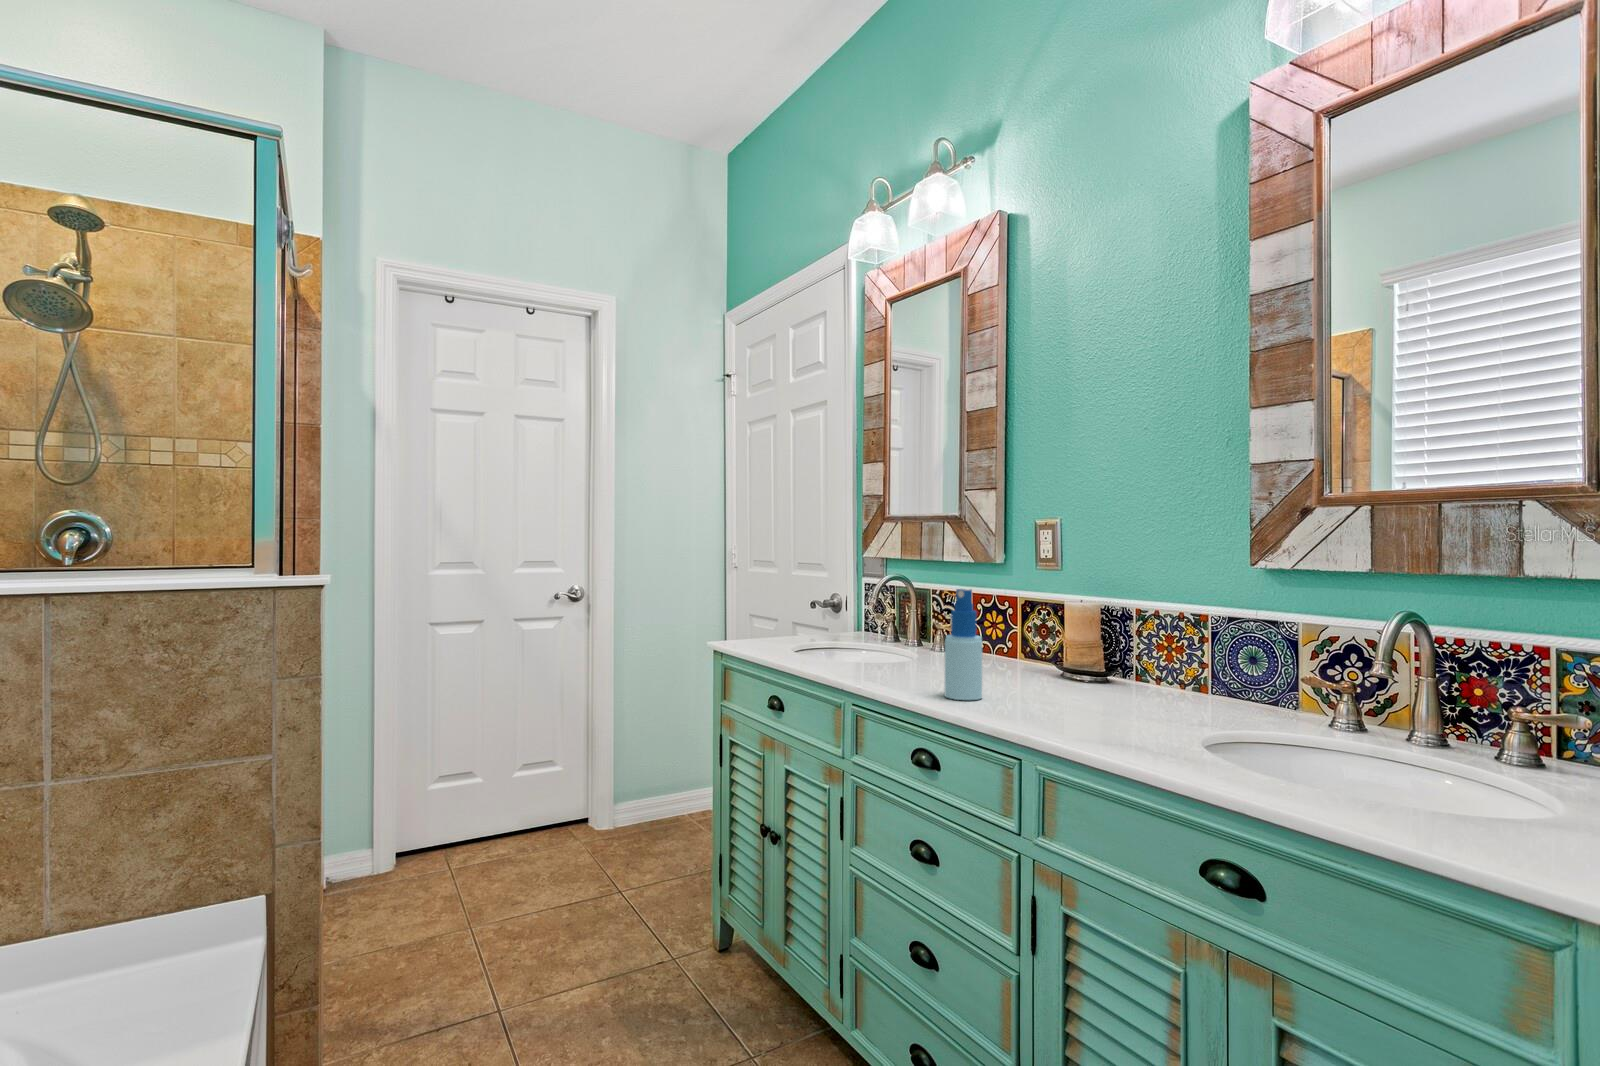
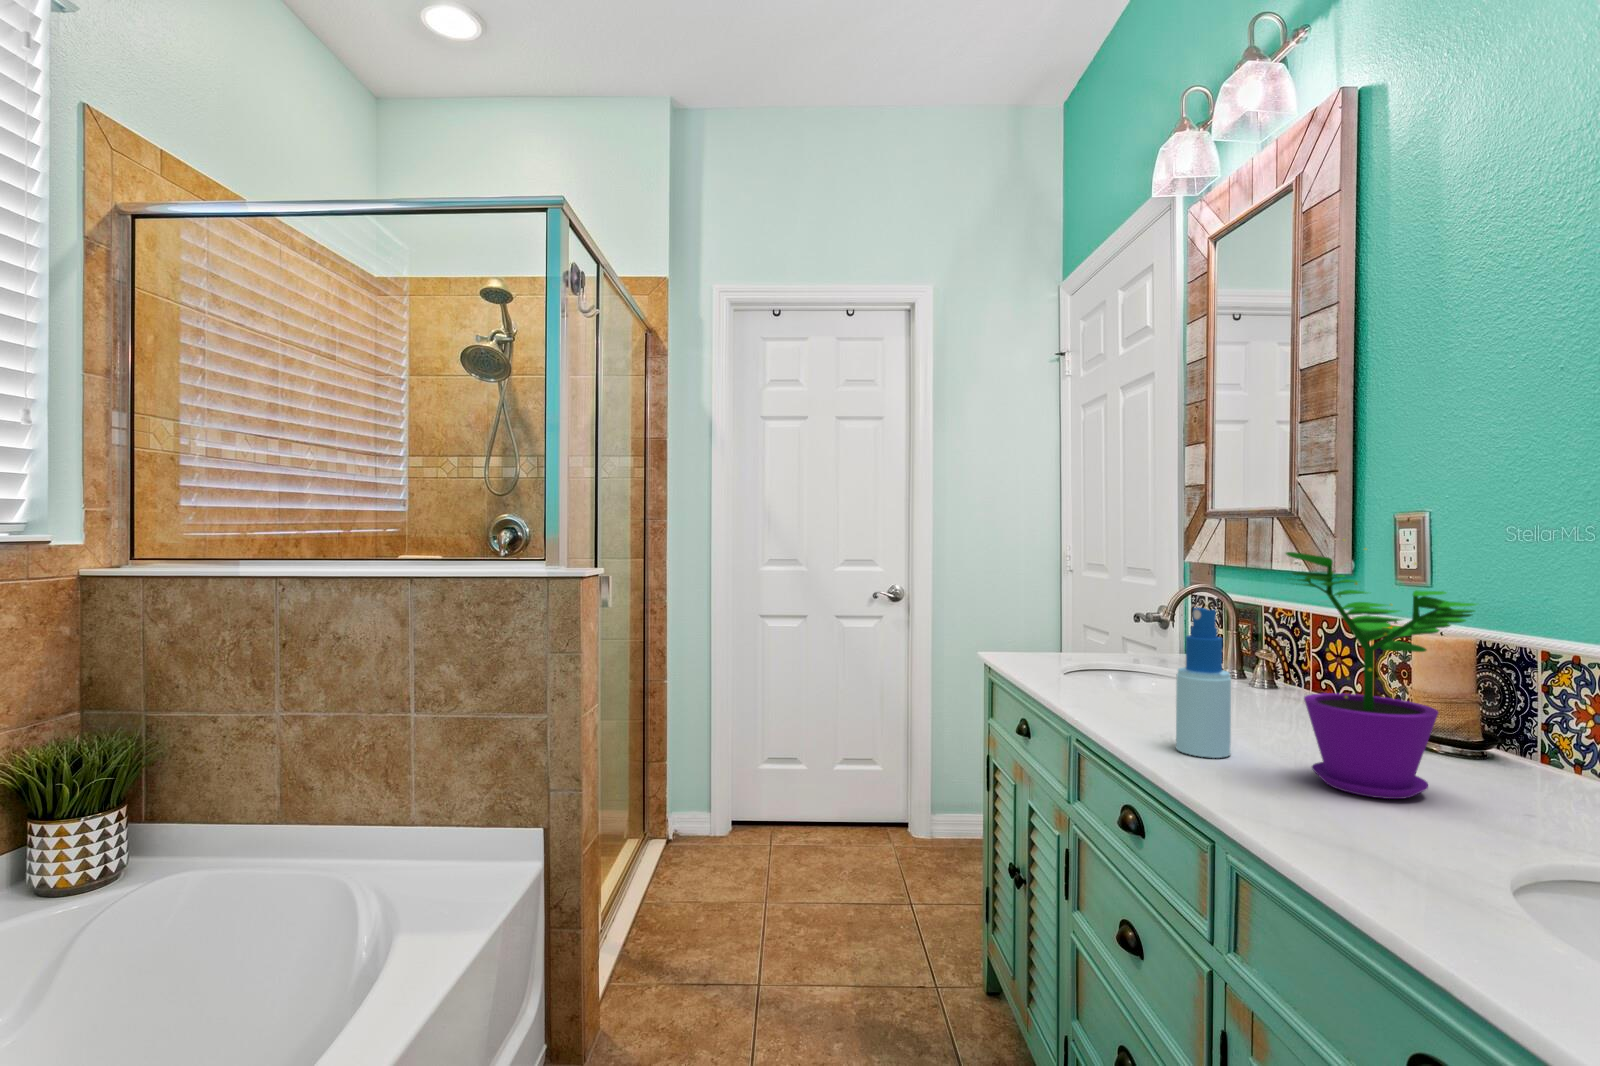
flower pot: none [1032,535,1141,711] -> present [1286,539,1476,799]

